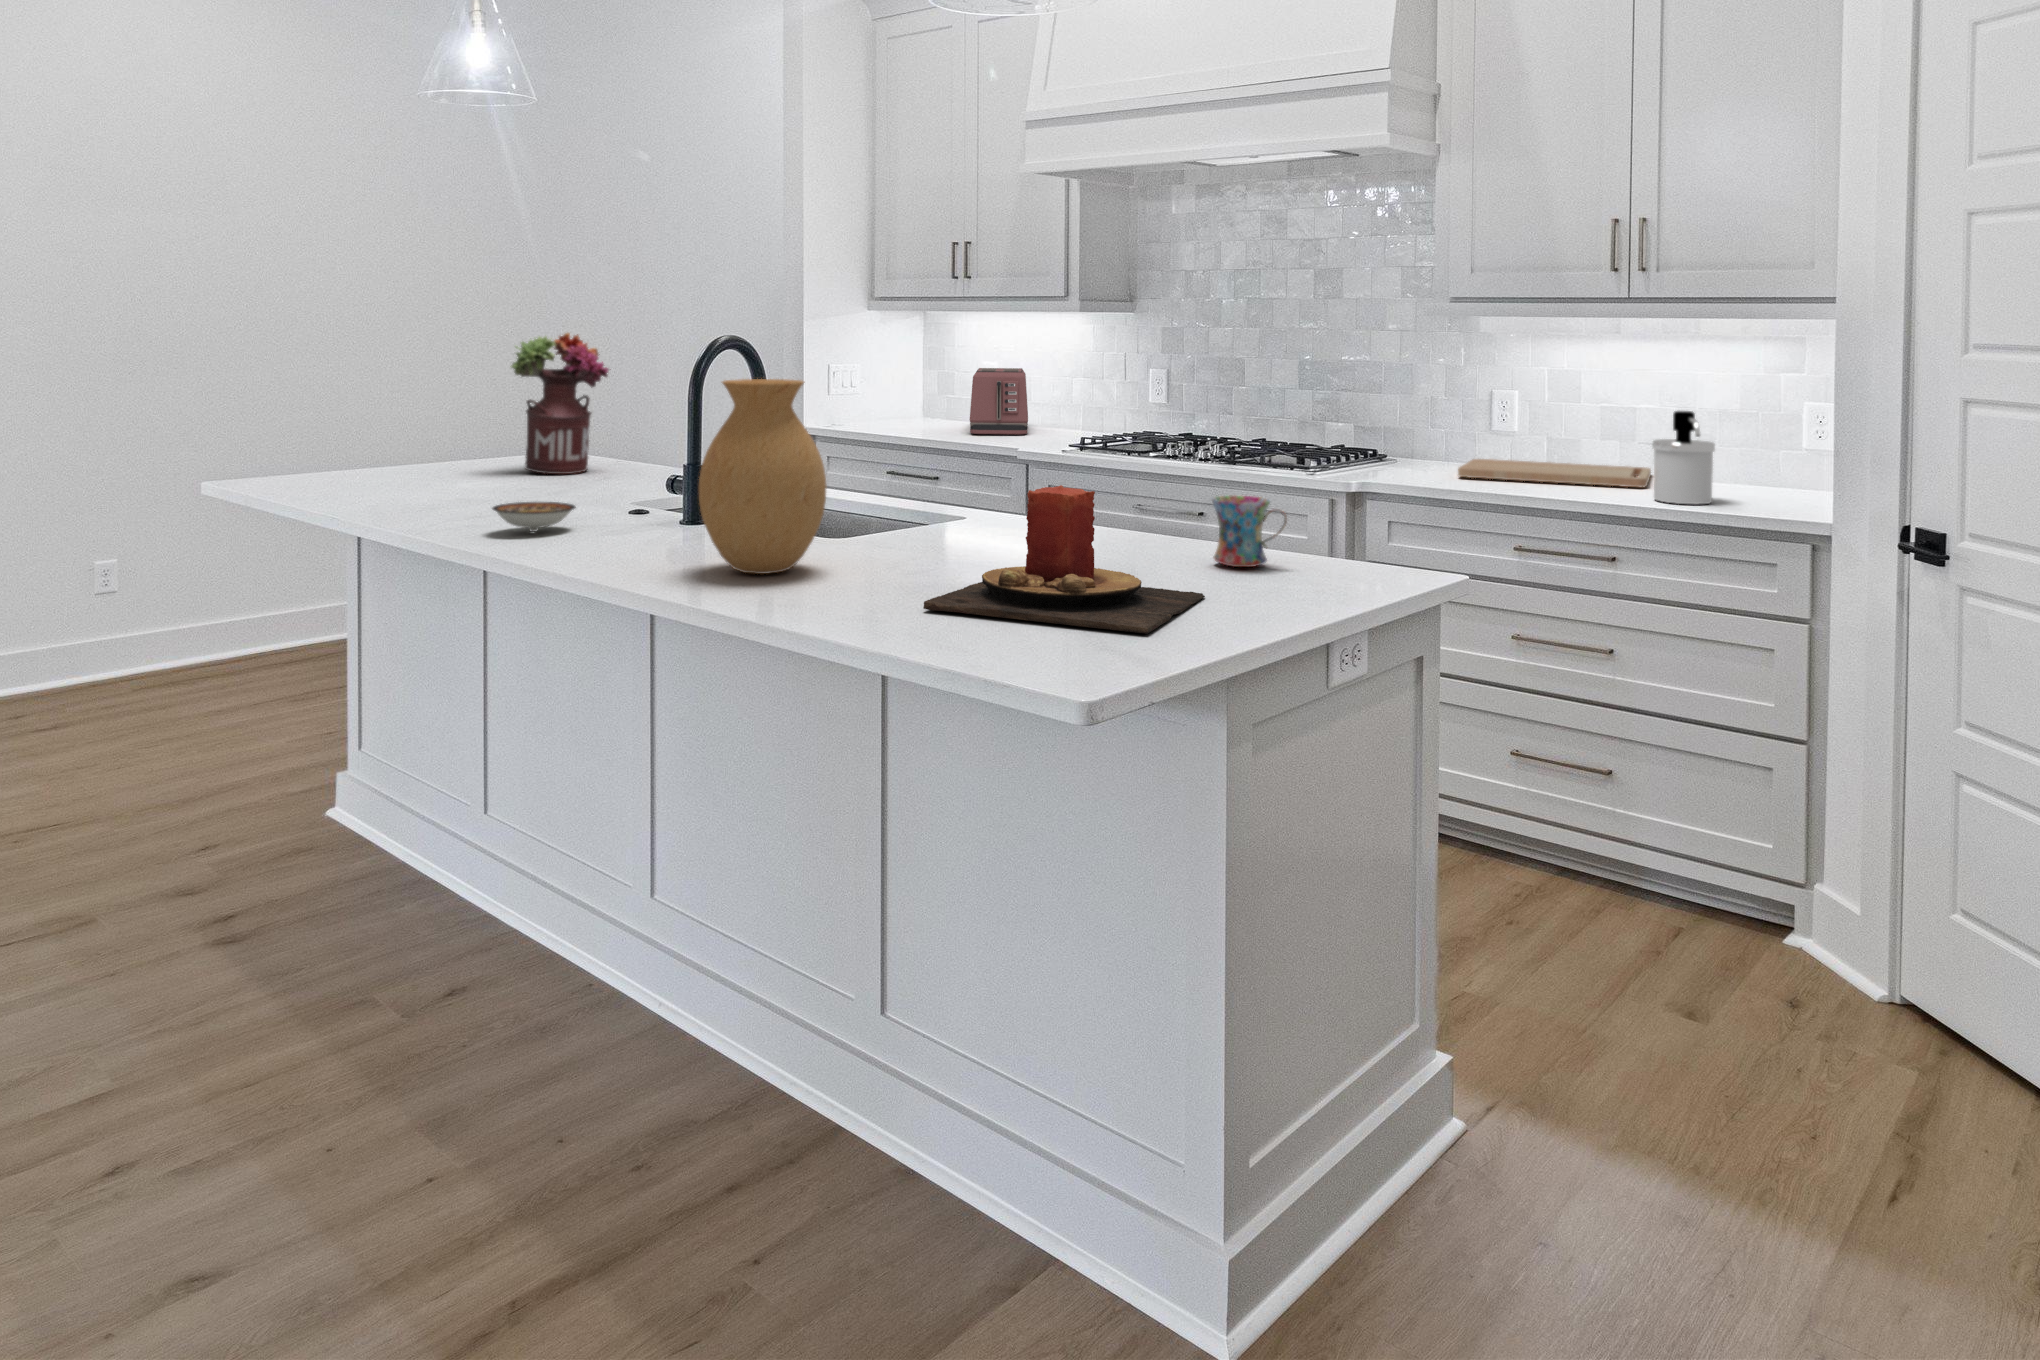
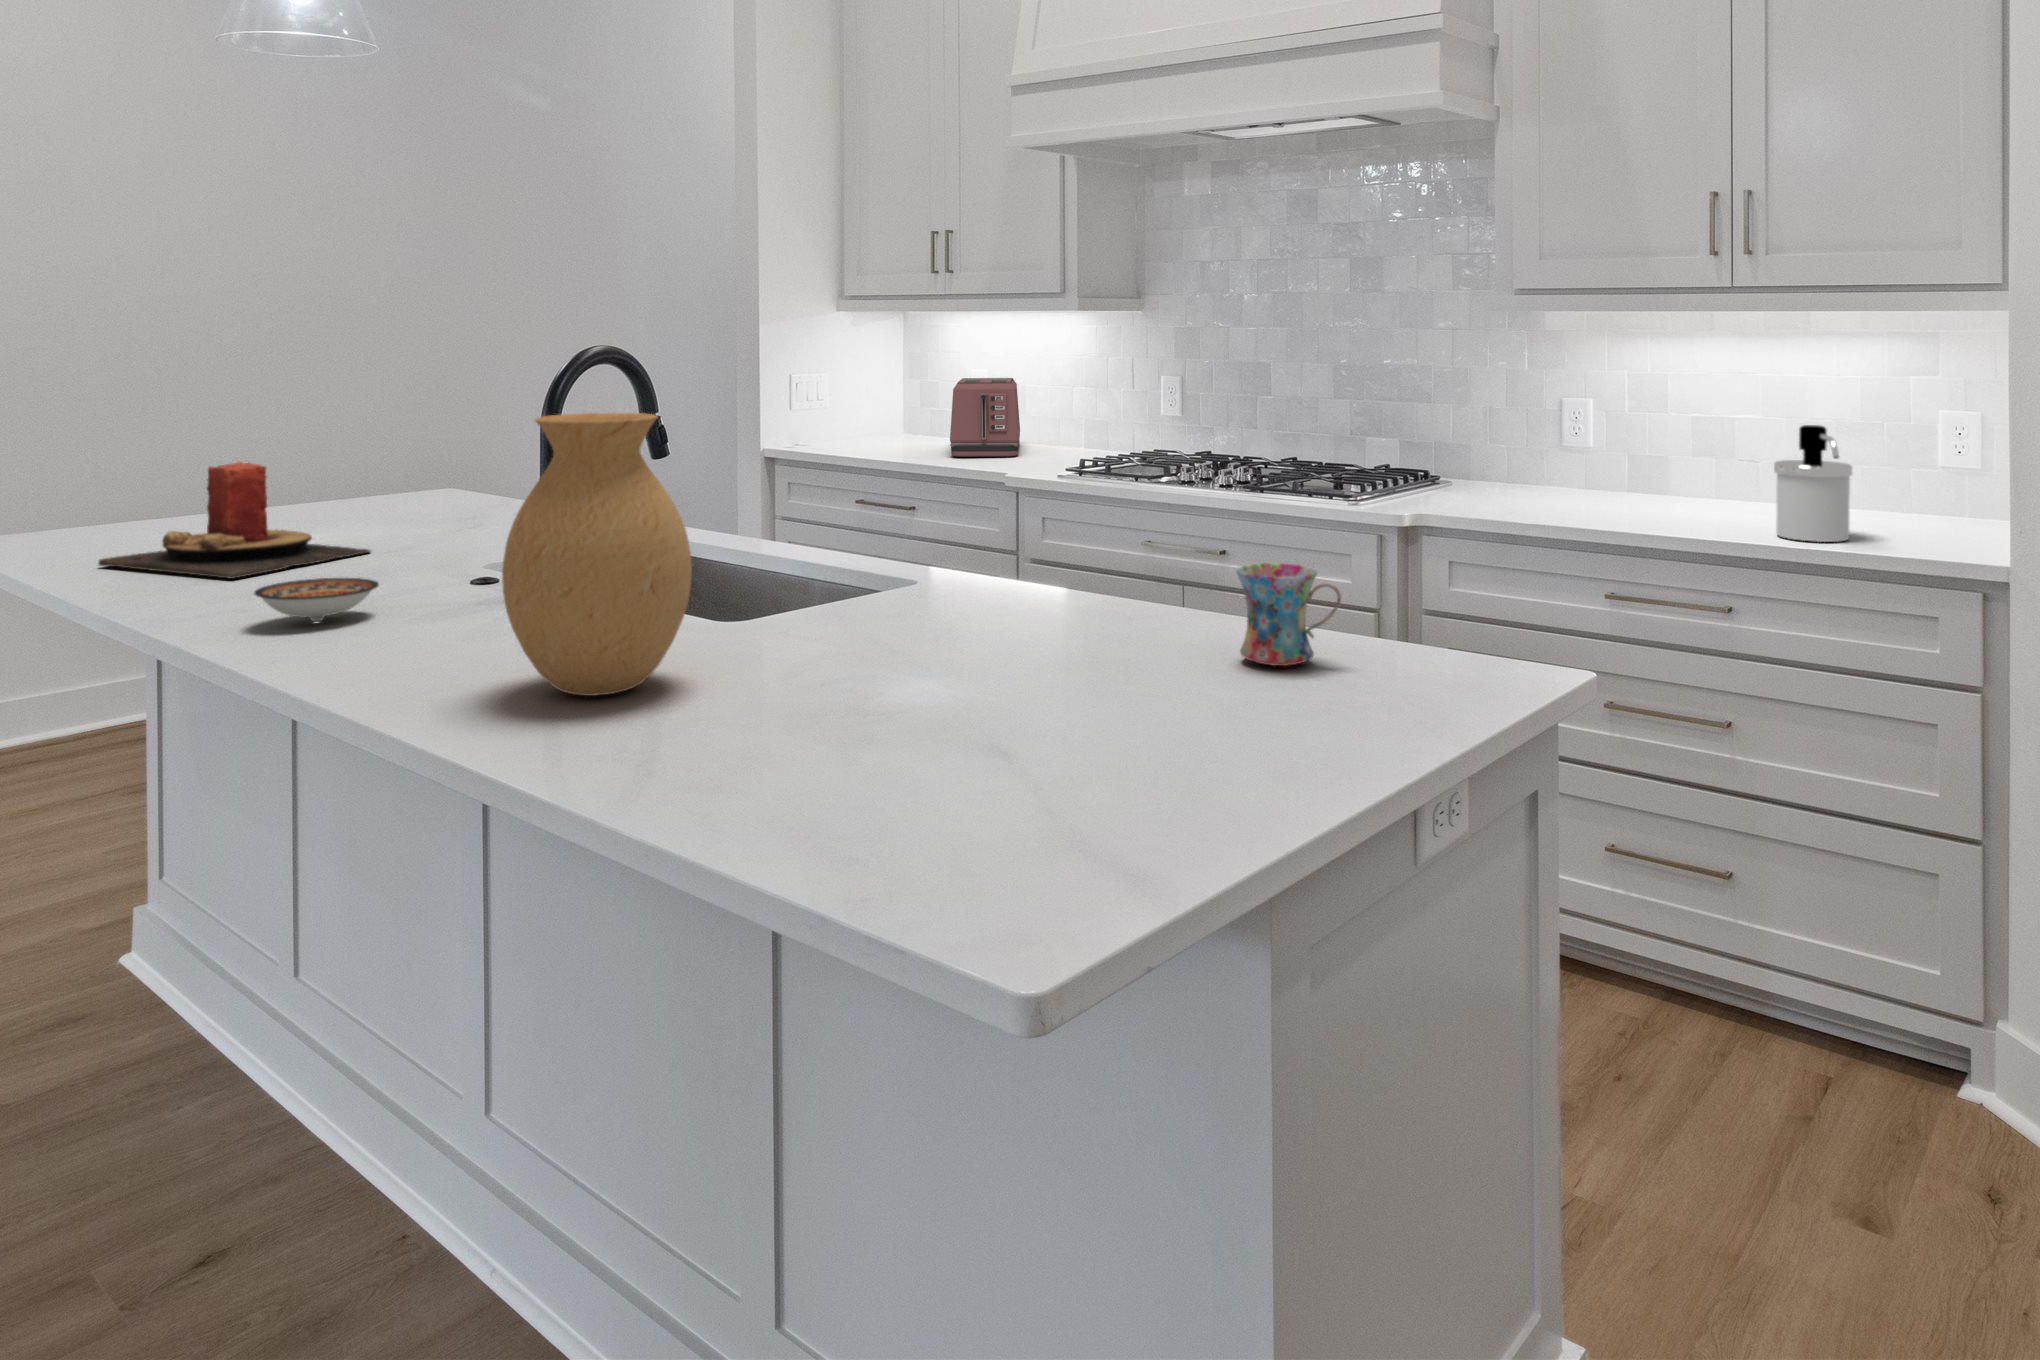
flower arrangement: present [510,333,609,474] -> none [351,344,484,524]
cutting board: present [1458,459,1651,487] -> none [1530,482,1761,518]
candle: present [923,485,1205,634] -> present [99,462,370,579]

